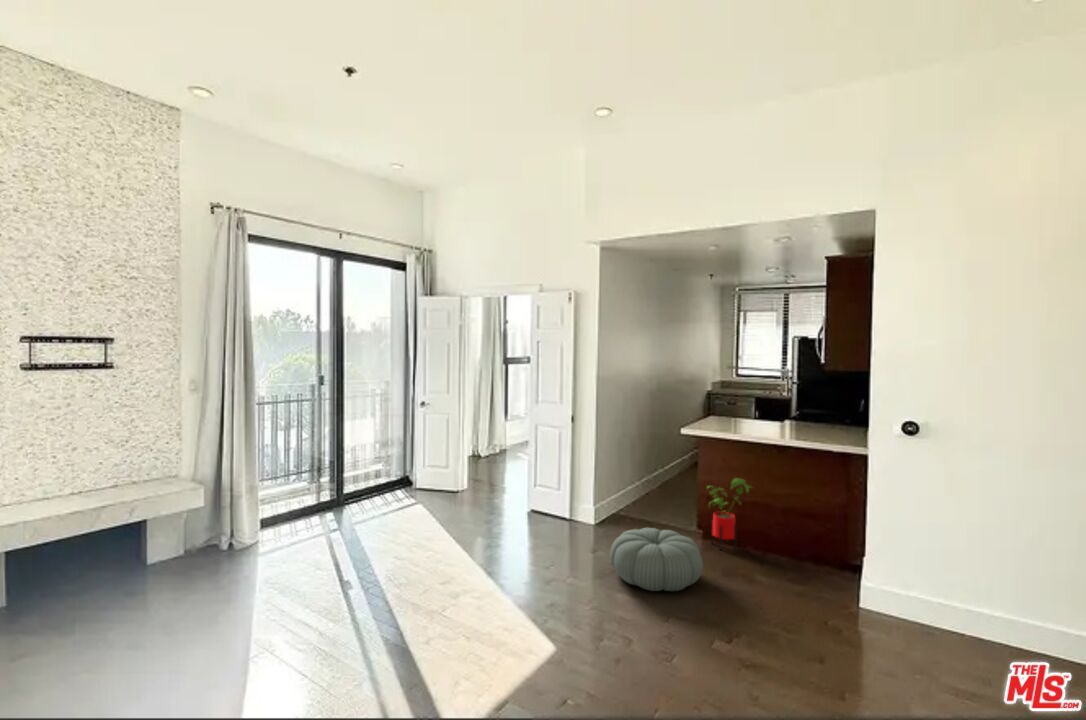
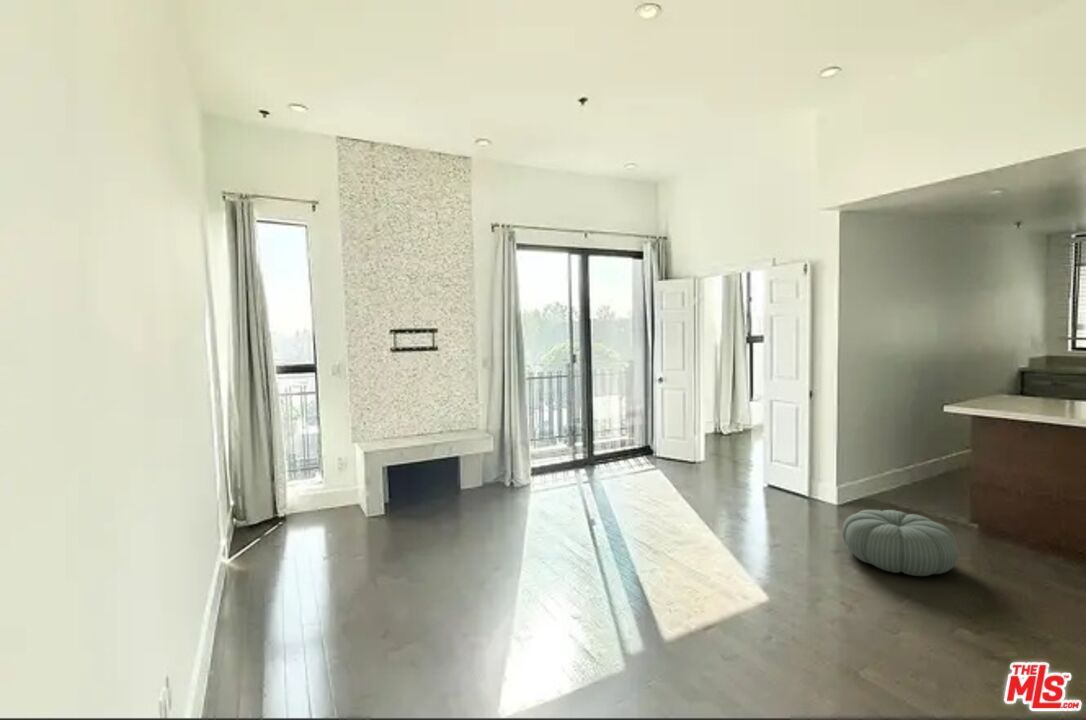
house plant: present [709,478,751,549] -> none [980,467,1050,551]

